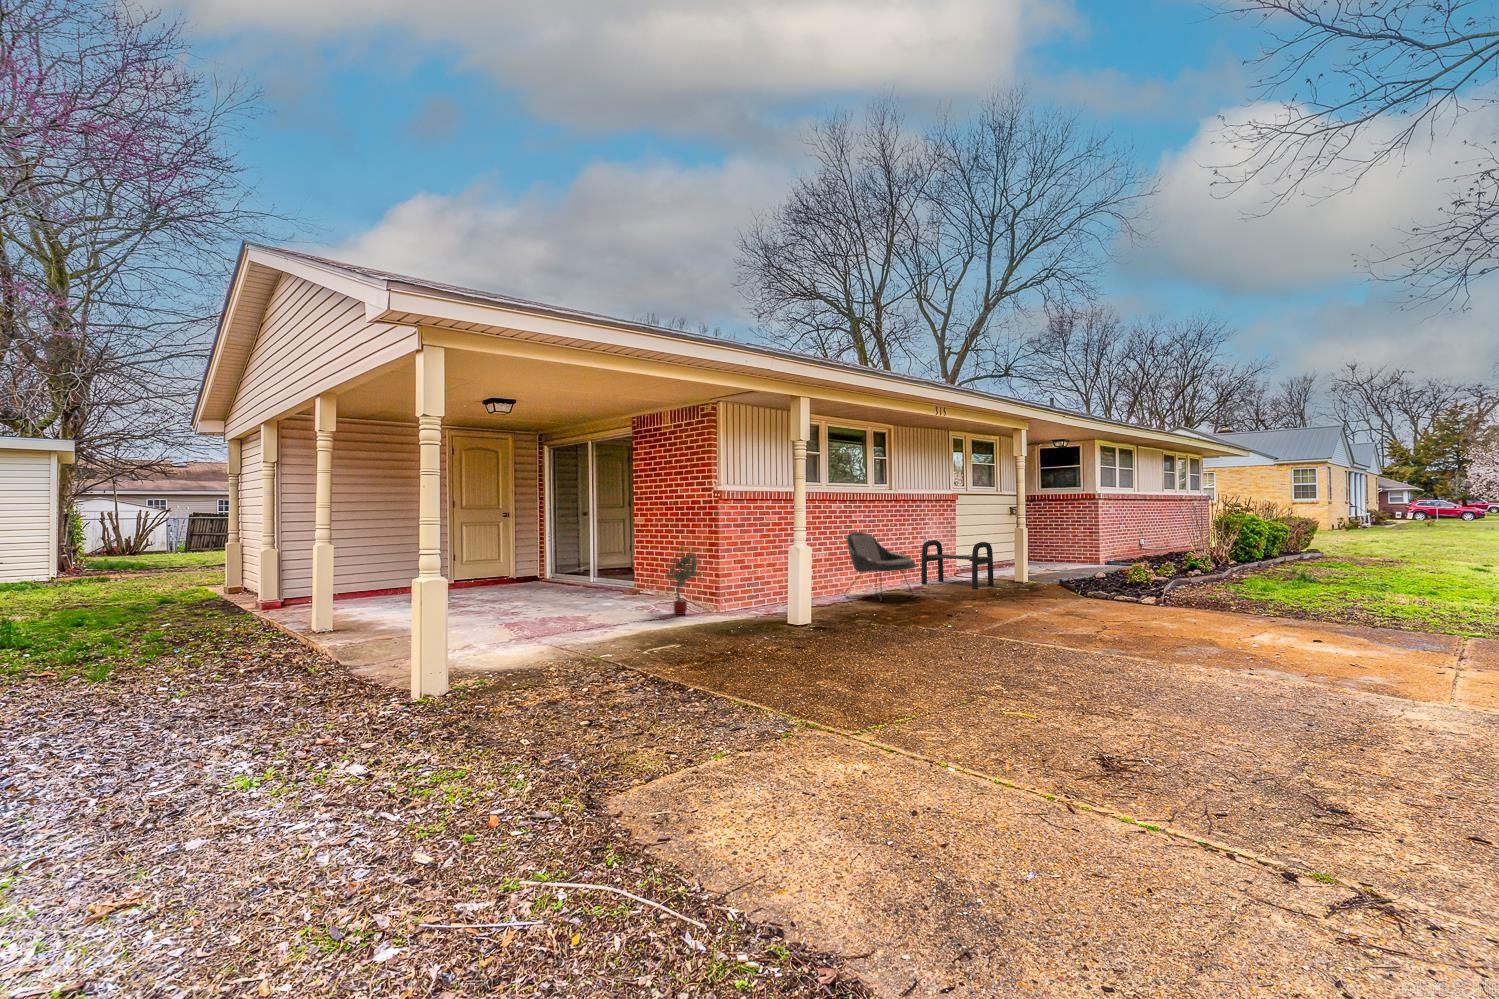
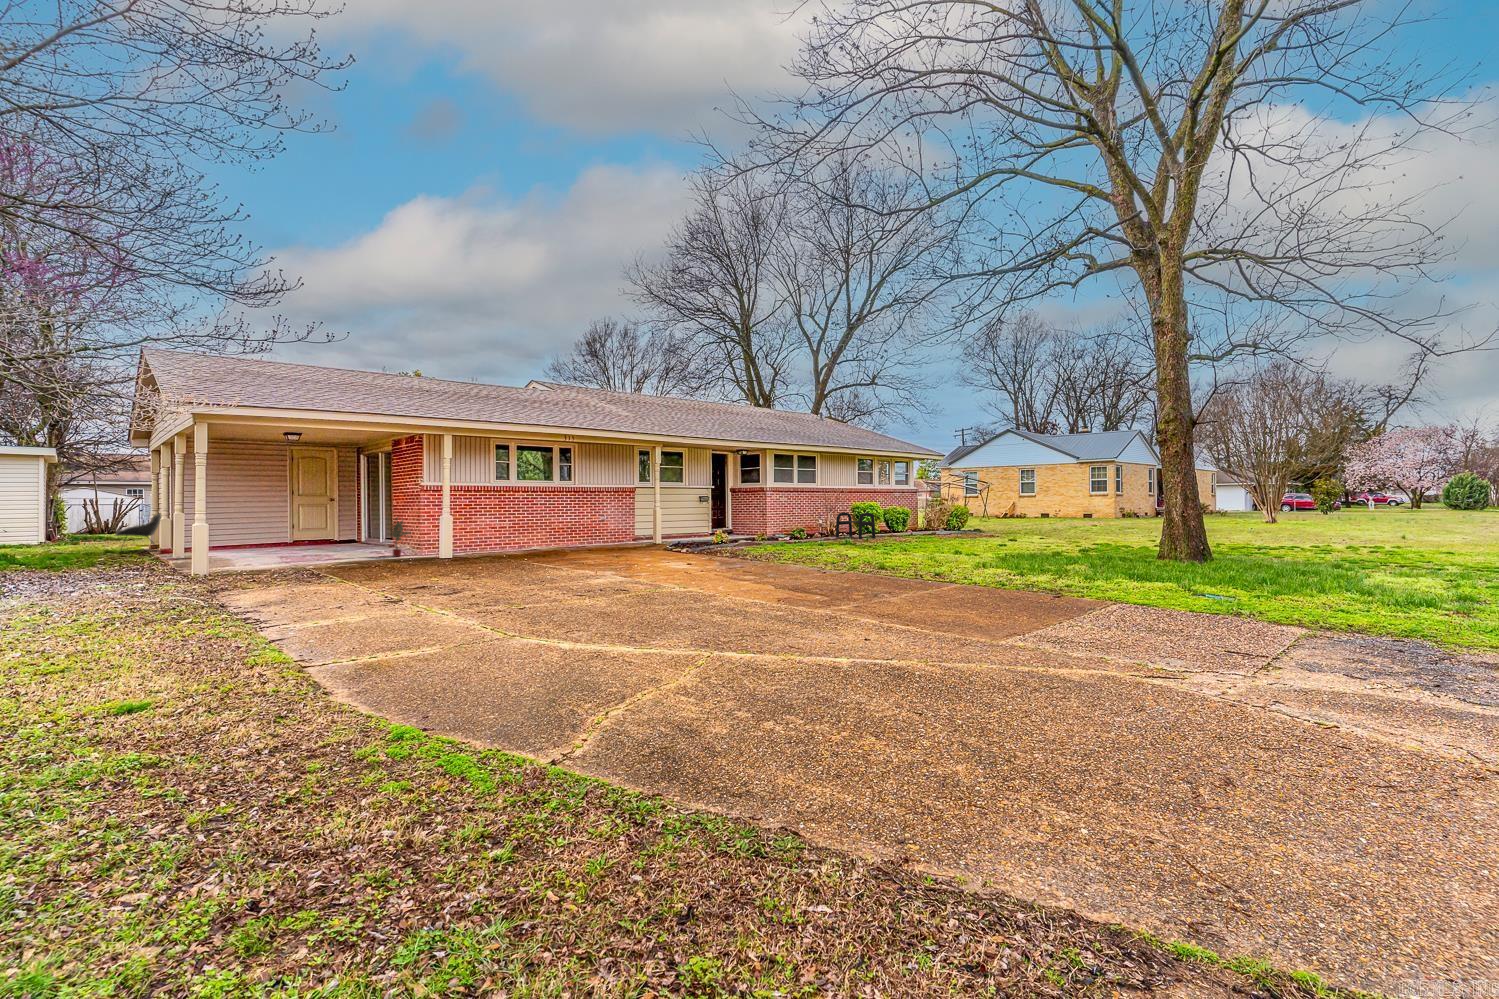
lounge chair: present [846,532,916,601] -> present [115,514,161,553]
bench: present [921,540,994,589] -> present [836,512,875,539]

